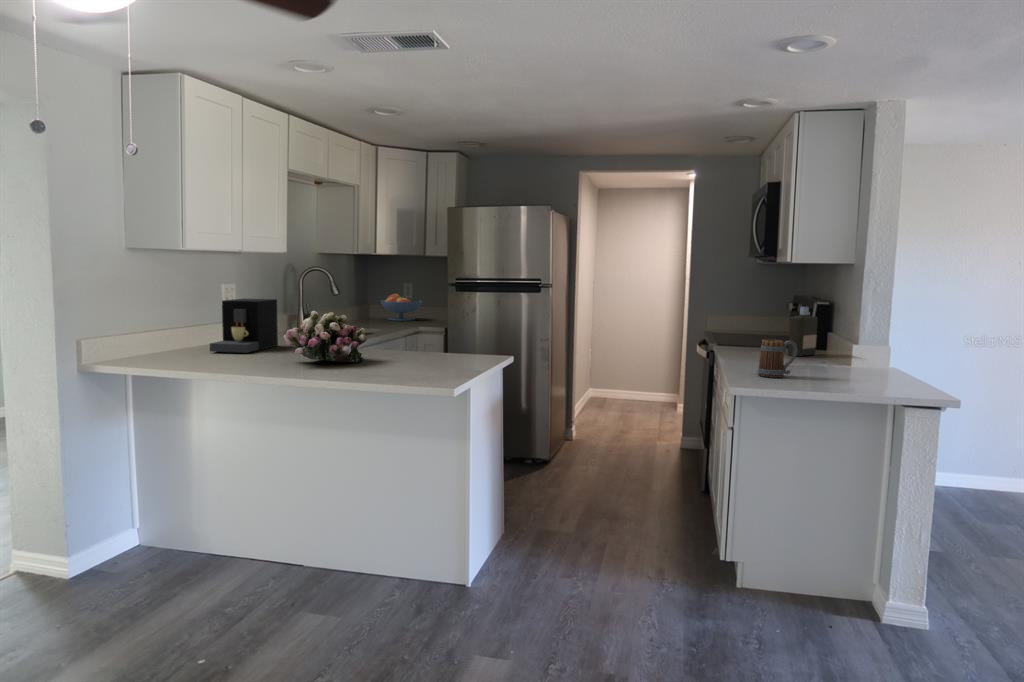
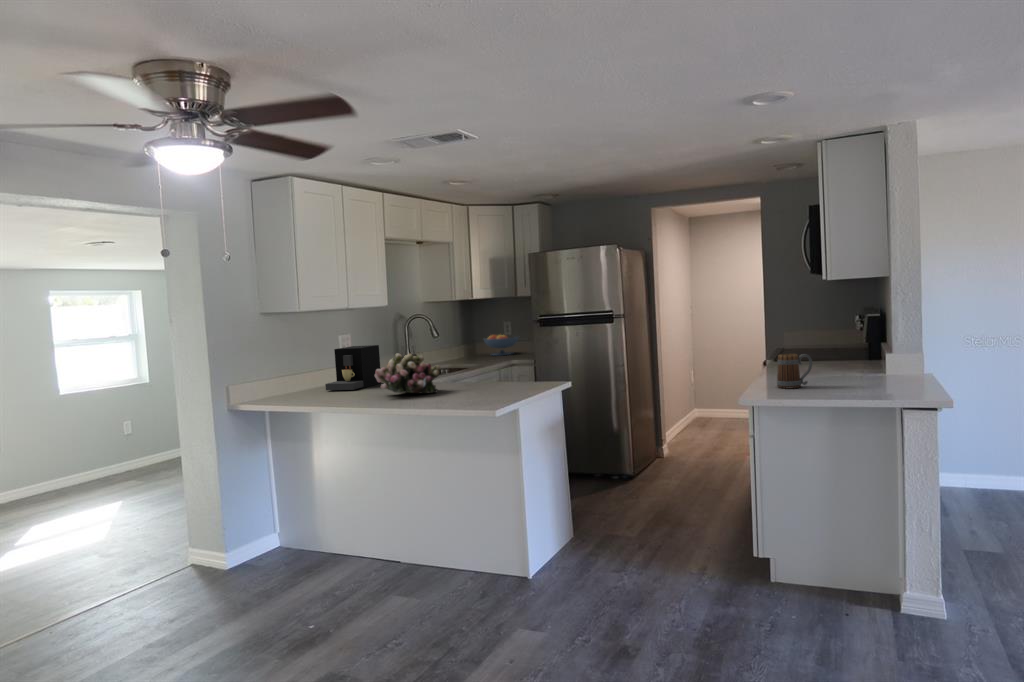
bottle: present [788,307,818,356] -> none [832,320,862,367]

